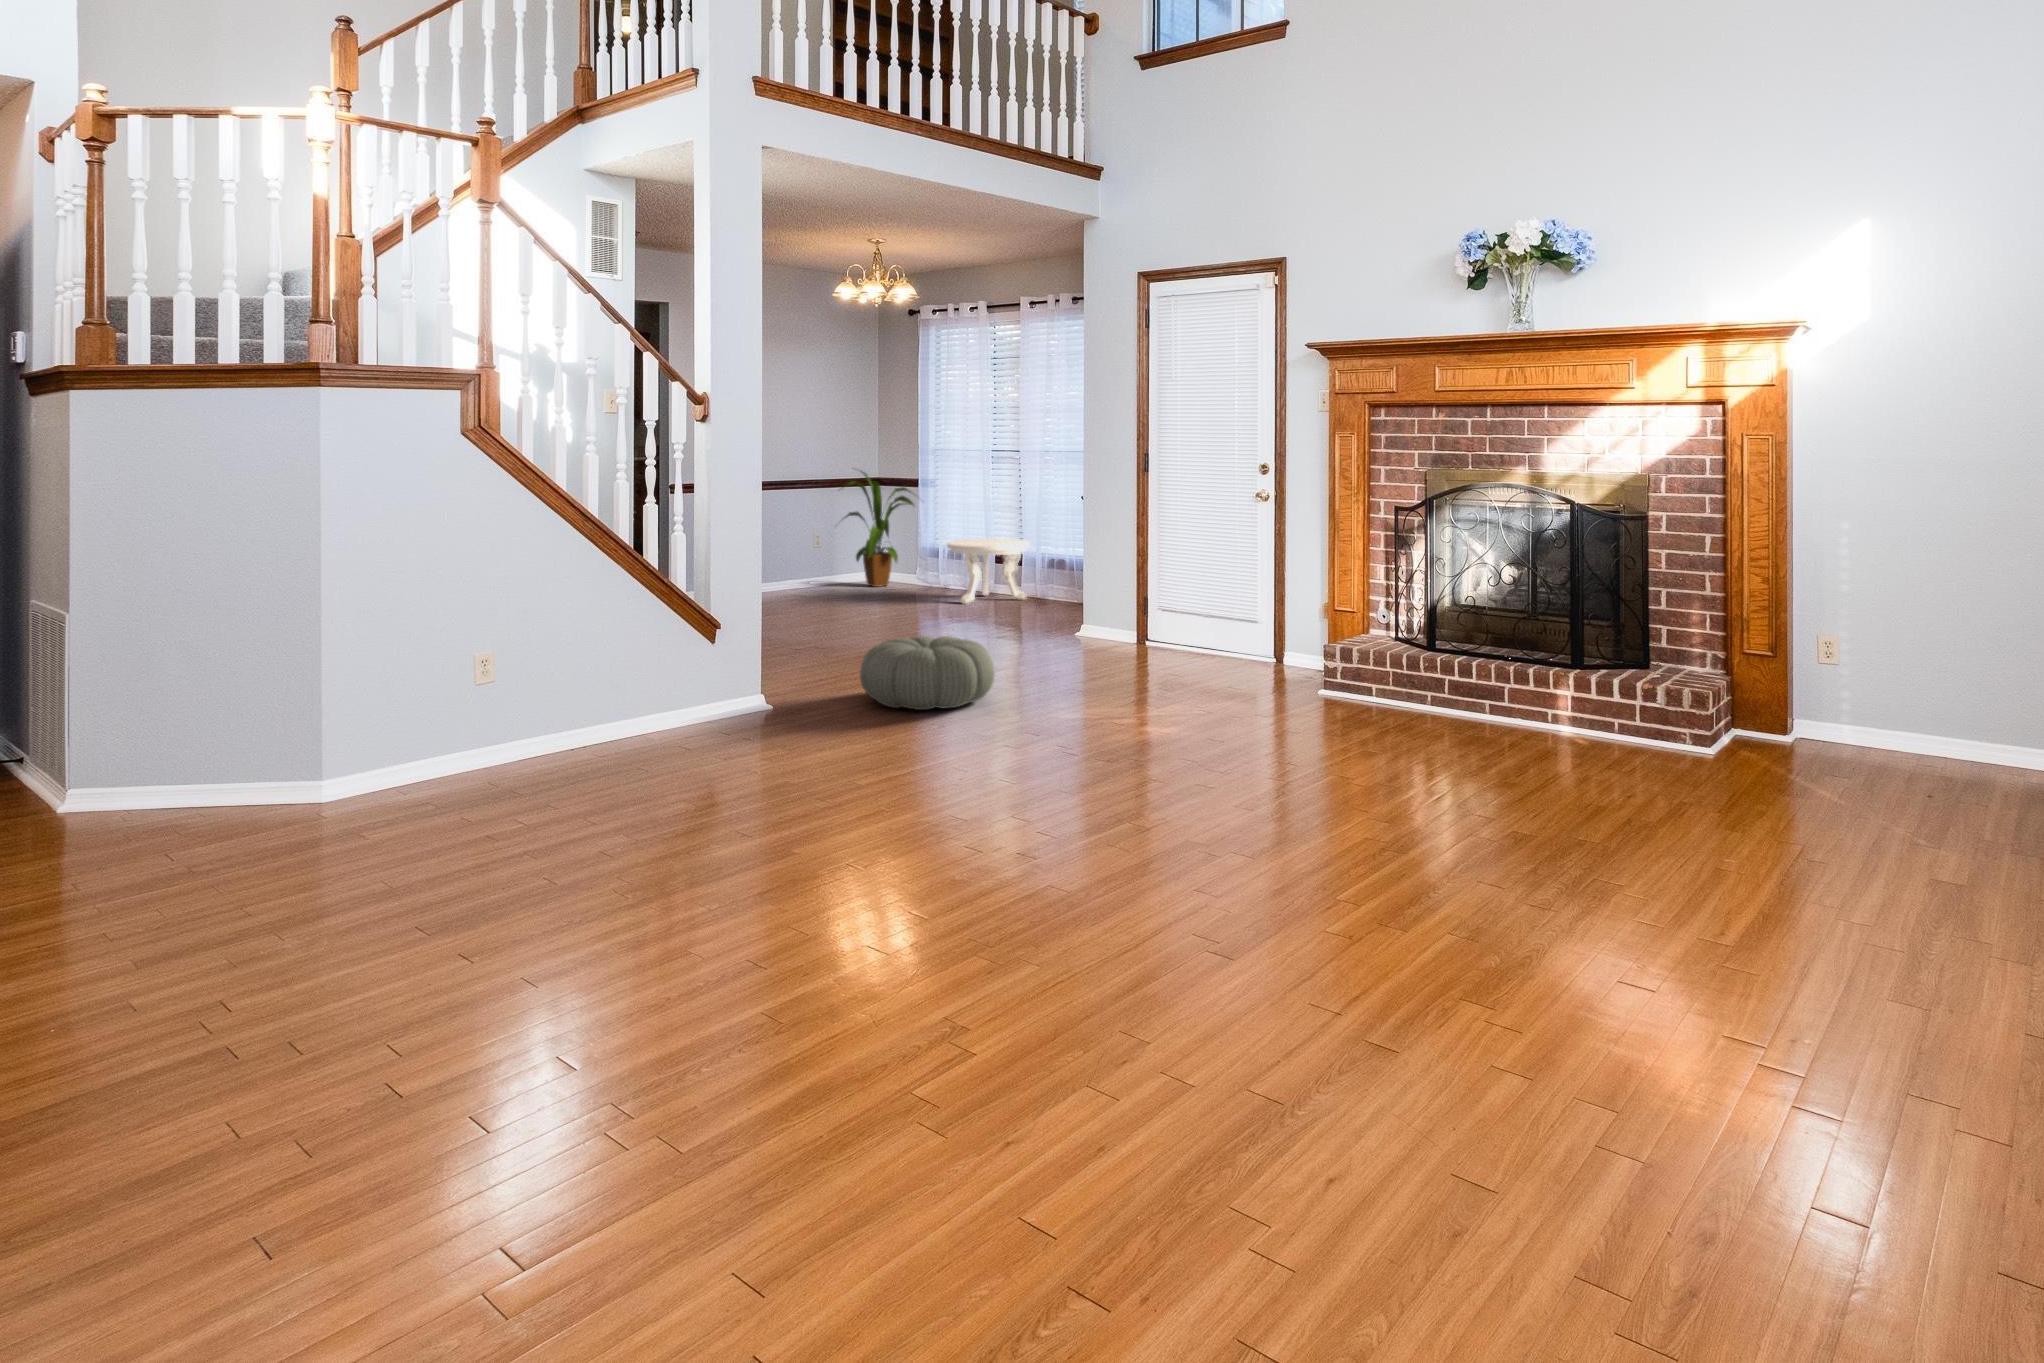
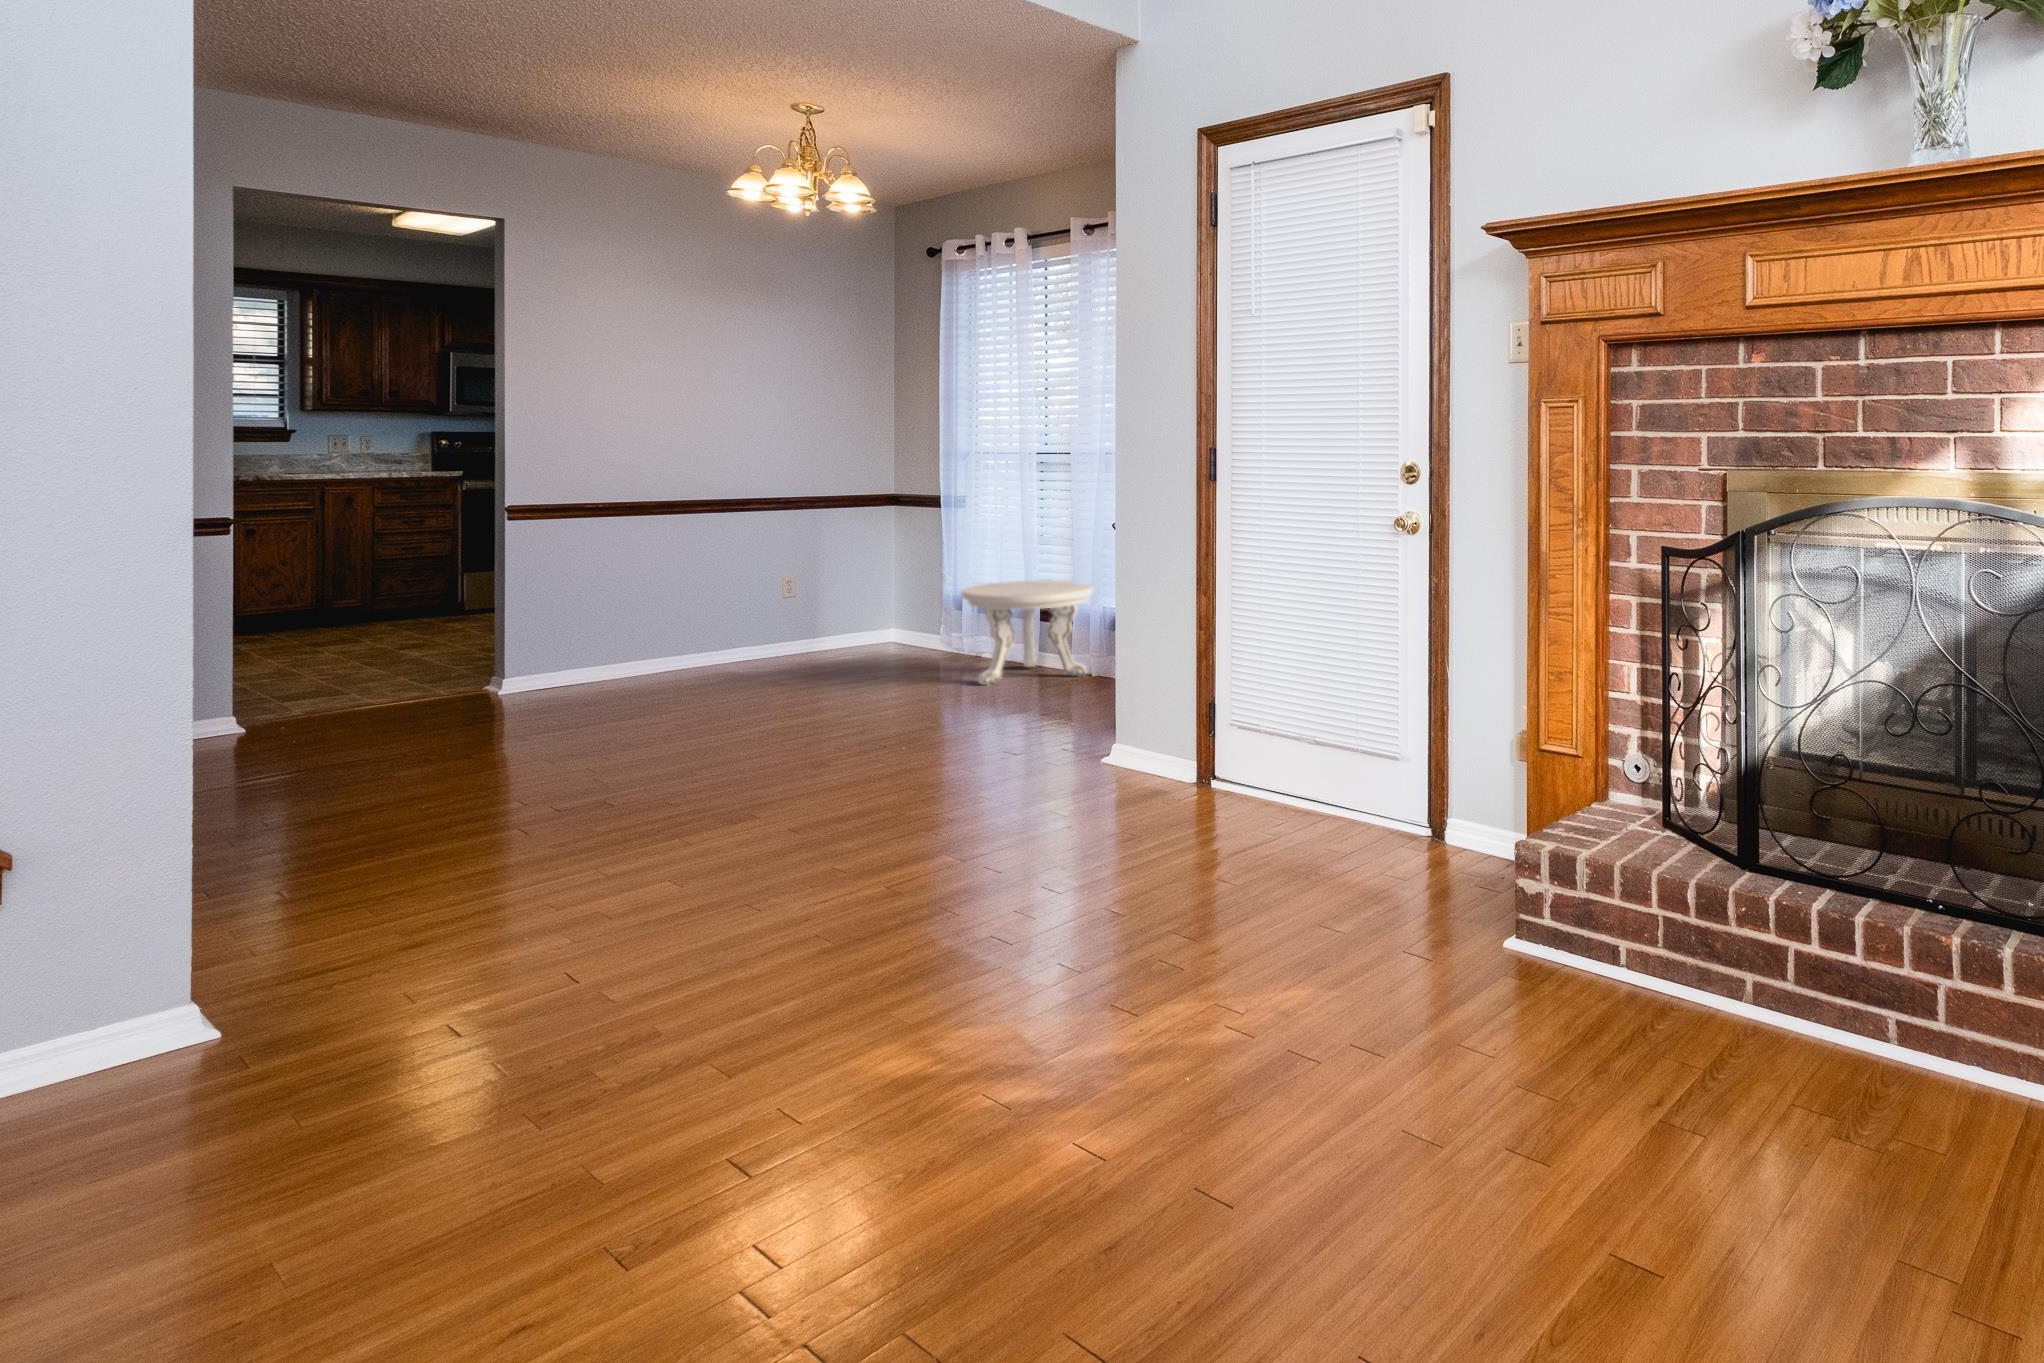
house plant: present [844,472,917,587] -> none [821,476,957,651]
pouf: present [860,636,995,710] -> none [479,824,806,1026]

